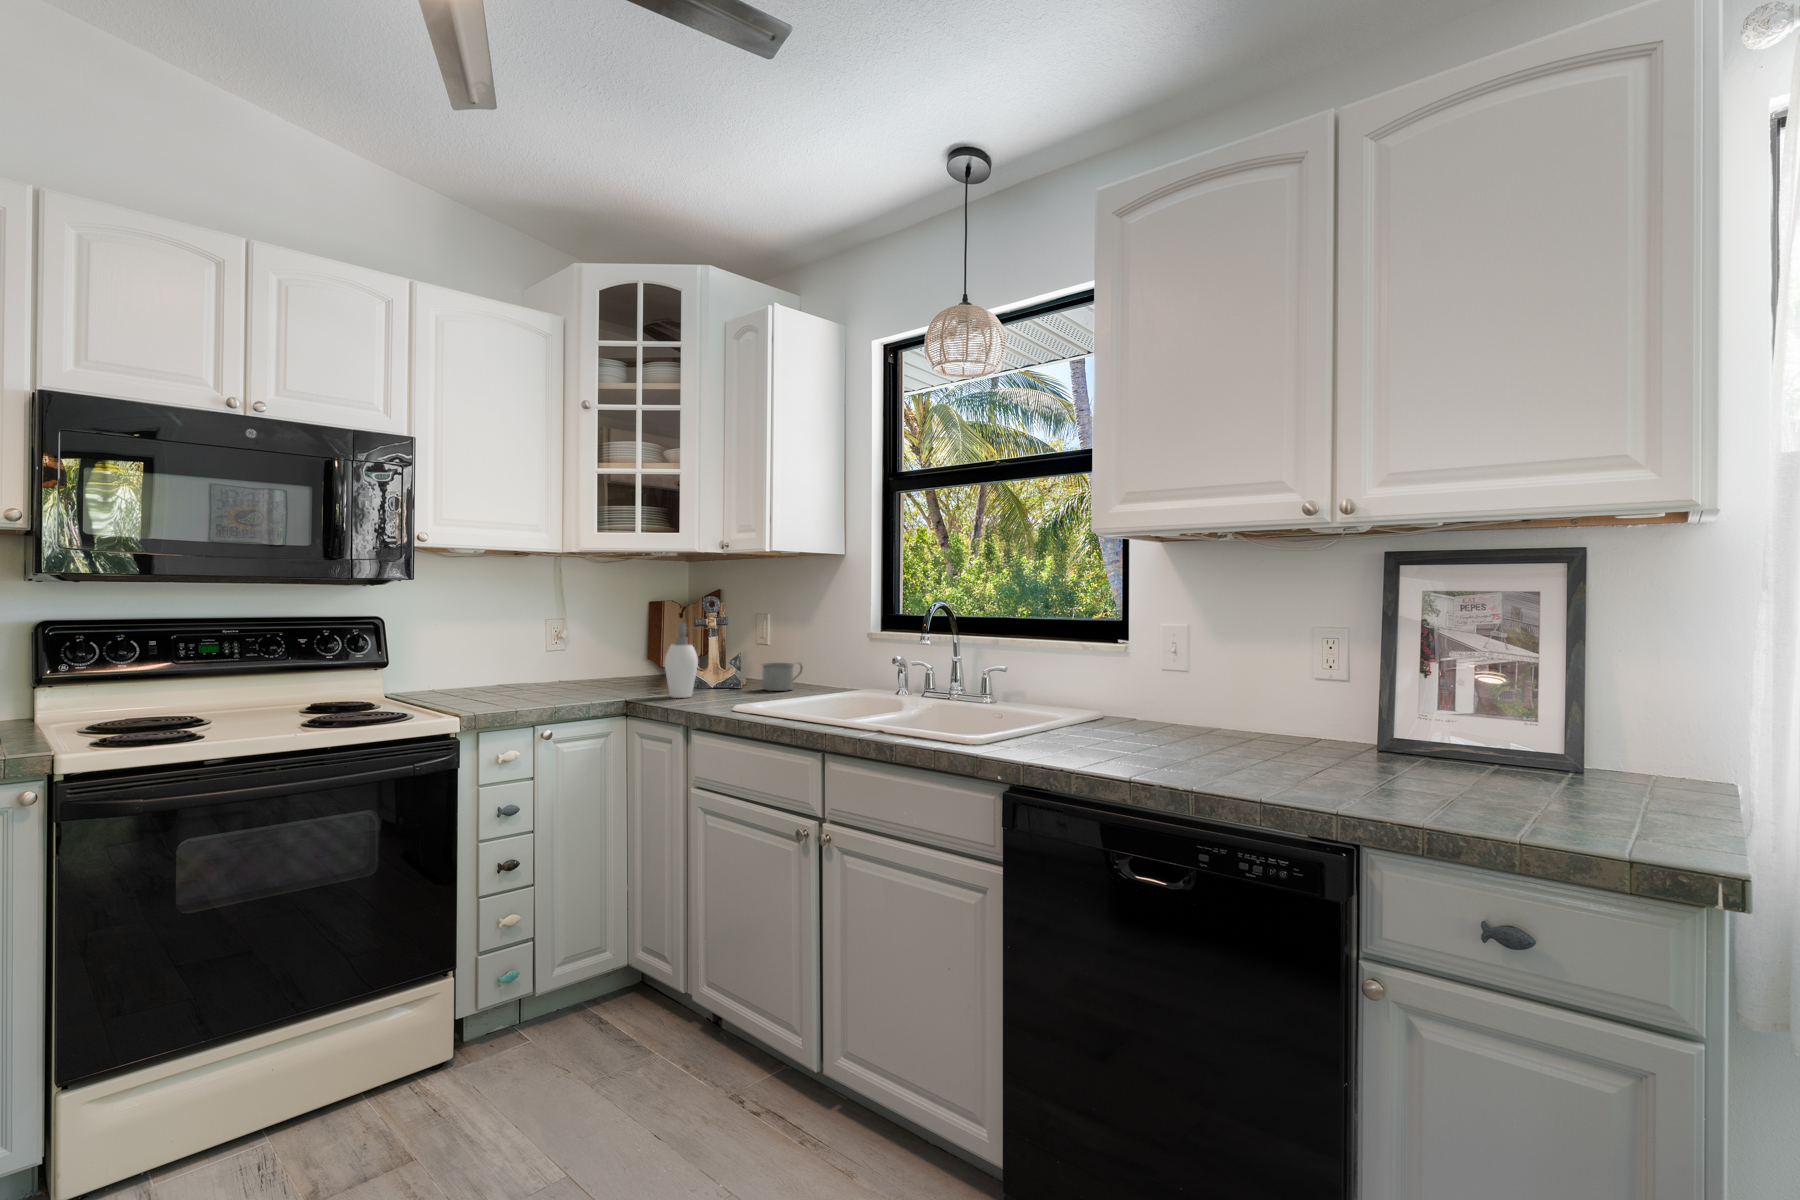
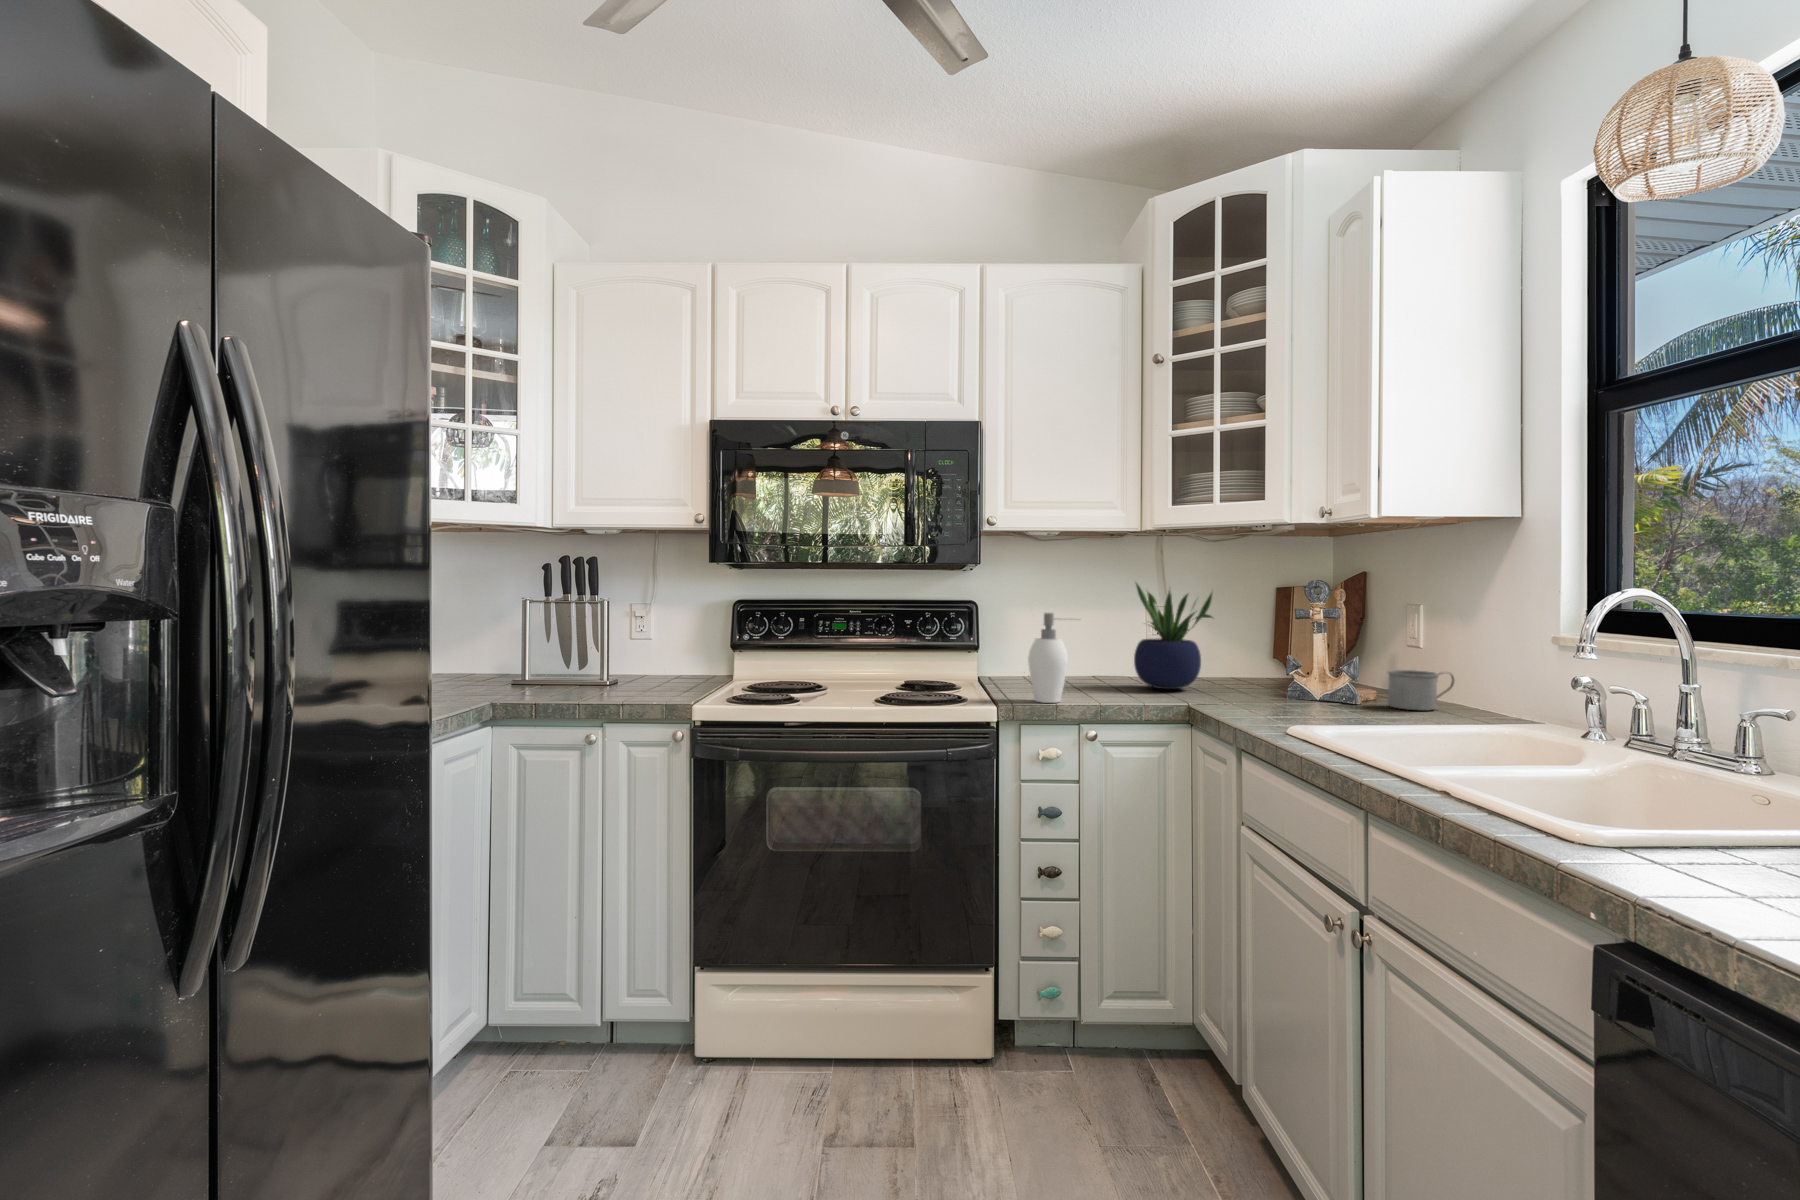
potted plant: none [558,595,631,692] -> present [1134,584,1212,689]
soap dispenser: present [665,623,698,698] -> present [1028,613,1068,703]

